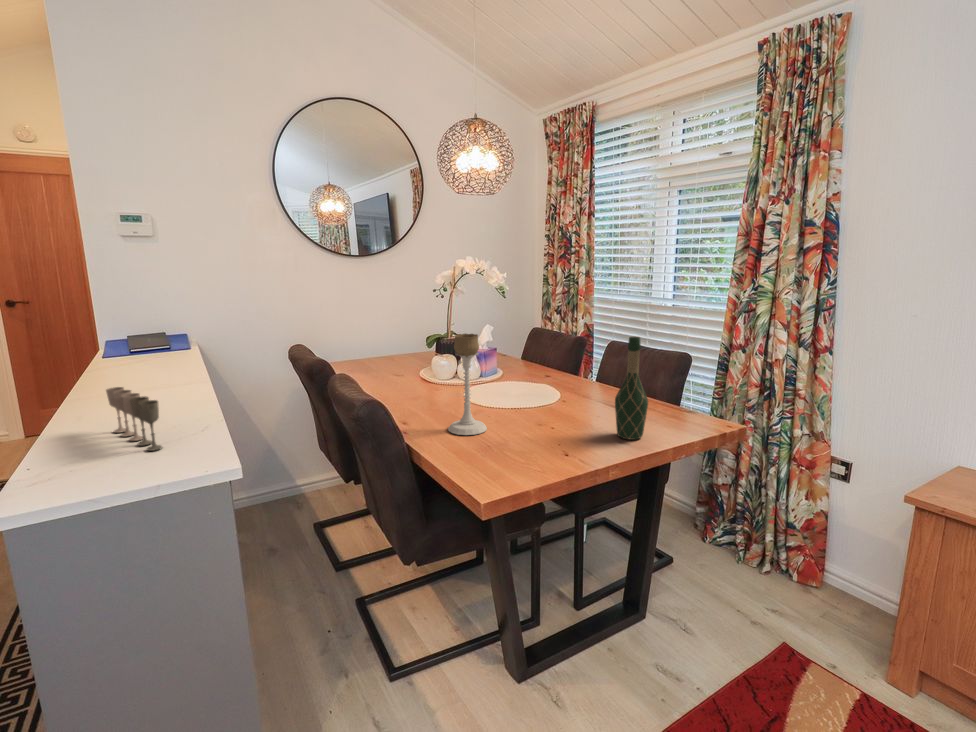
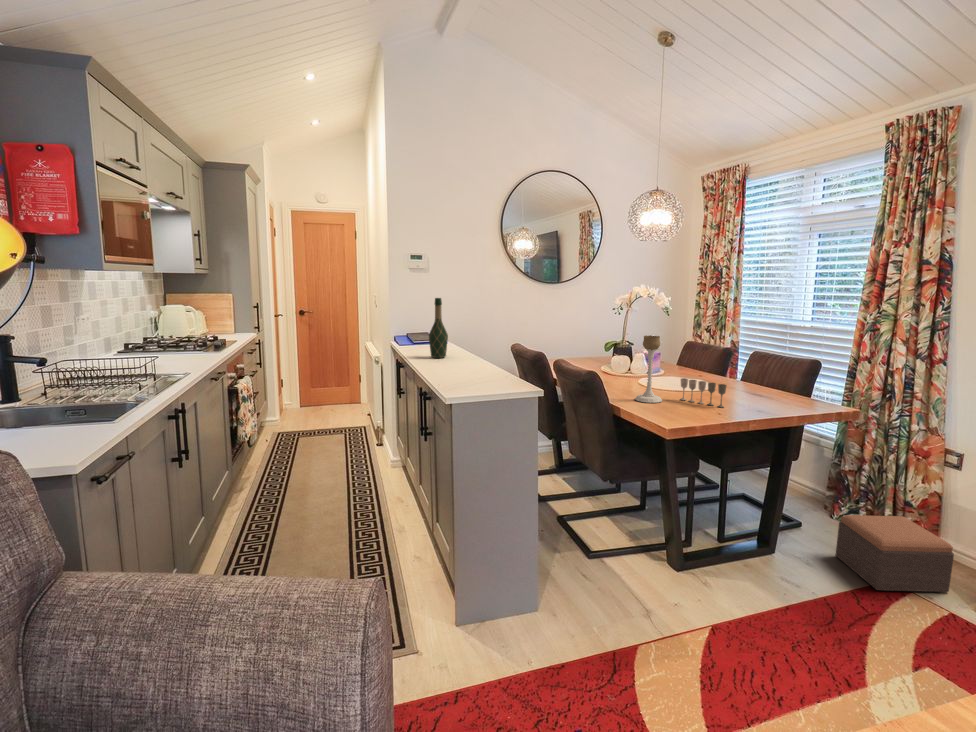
wine bottle: present [615,337,648,440] -> present [429,298,448,358]
wine glass: present [106,387,162,451] -> present [681,378,727,407]
footstool: none [715,549,857,665] -> present [836,515,954,592]

